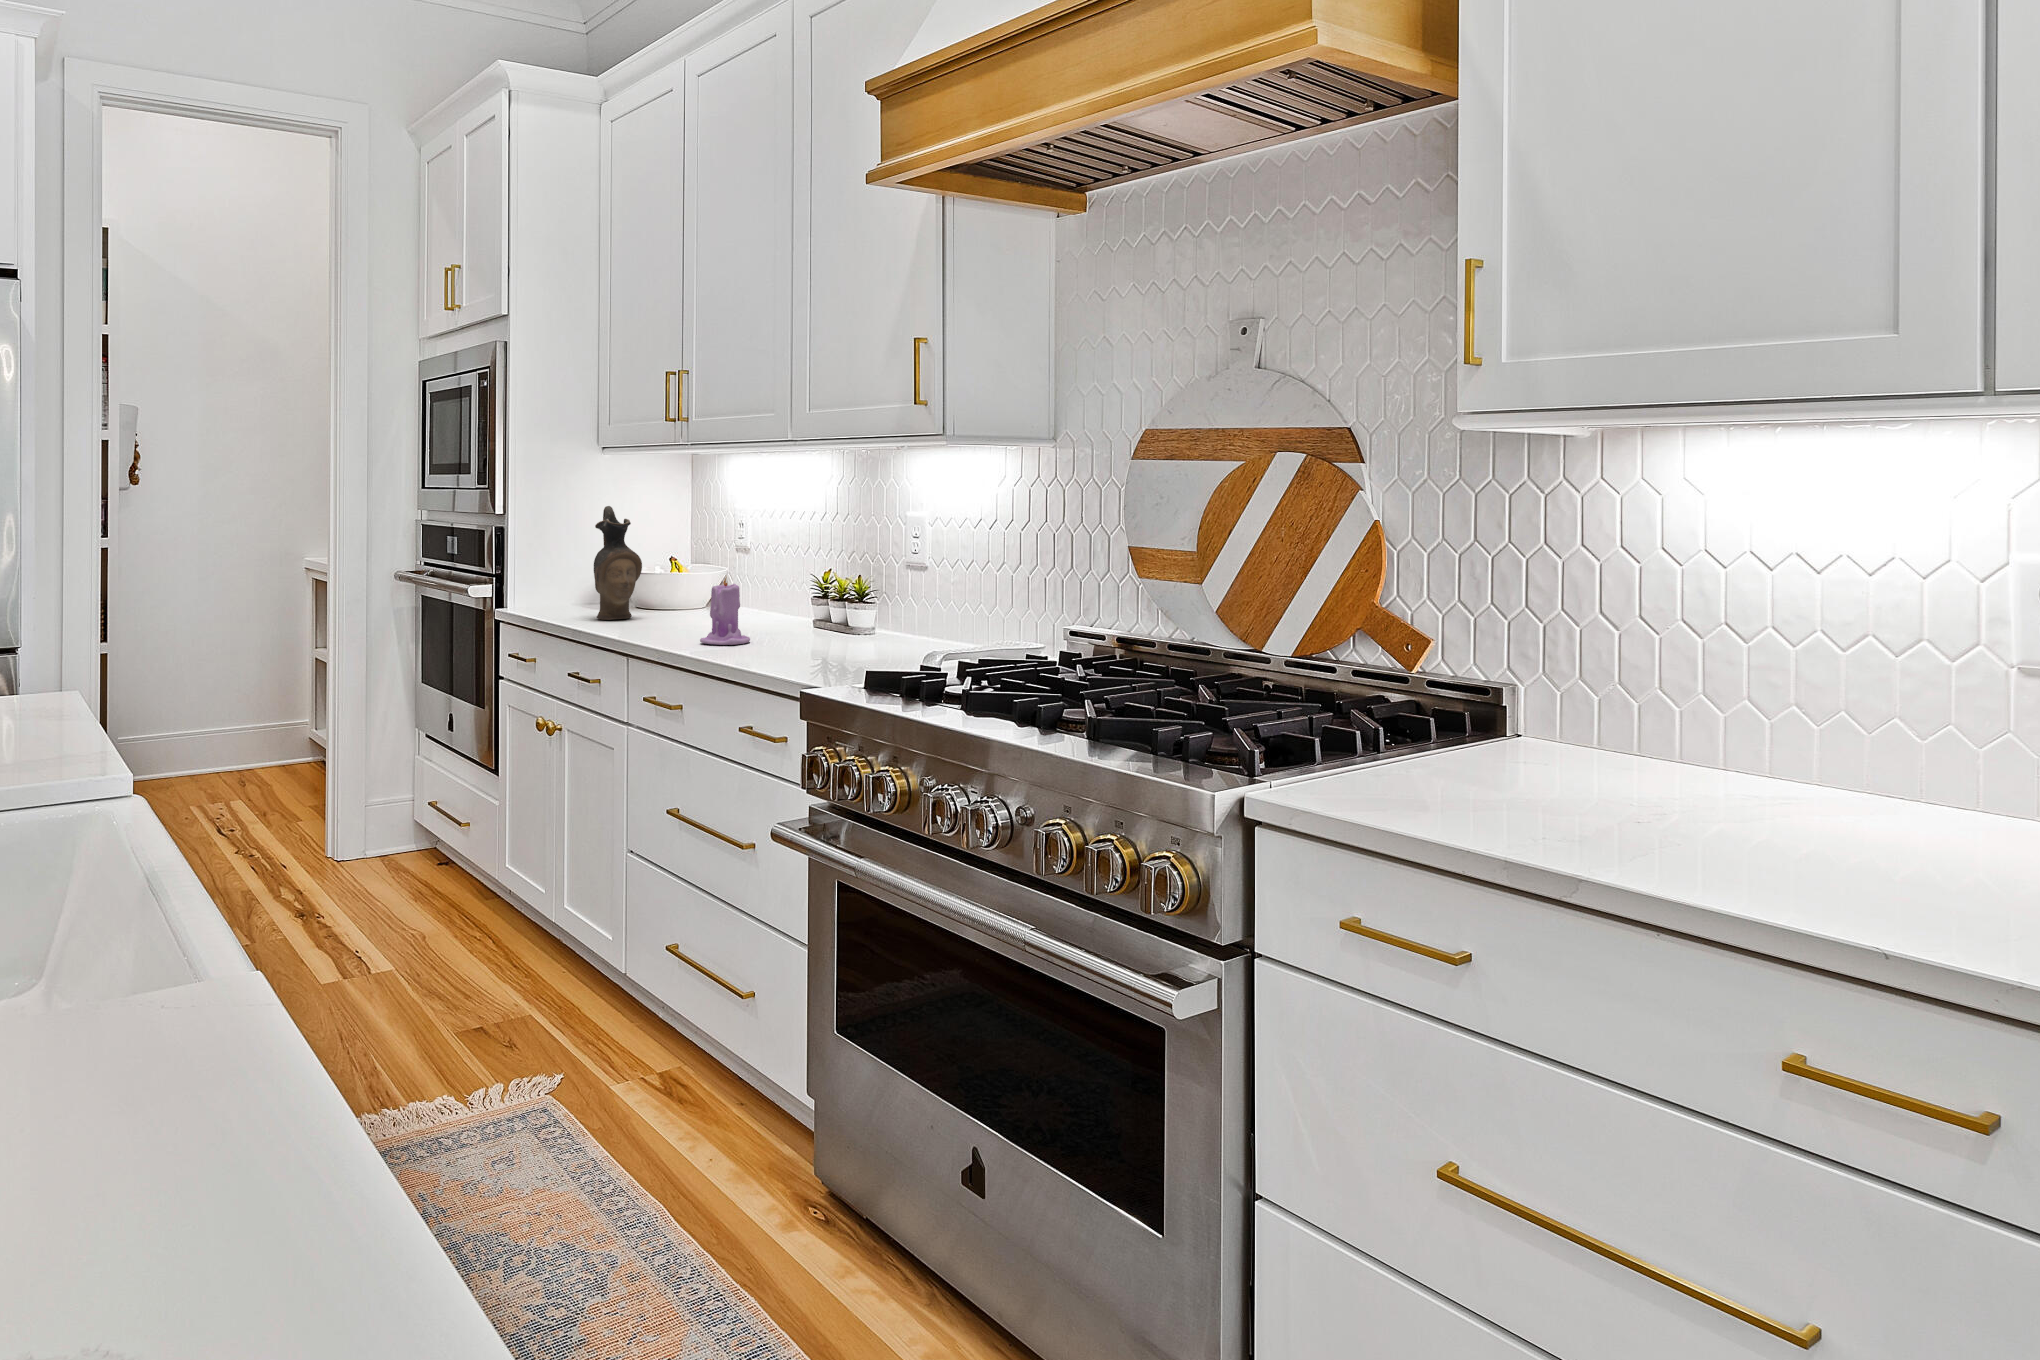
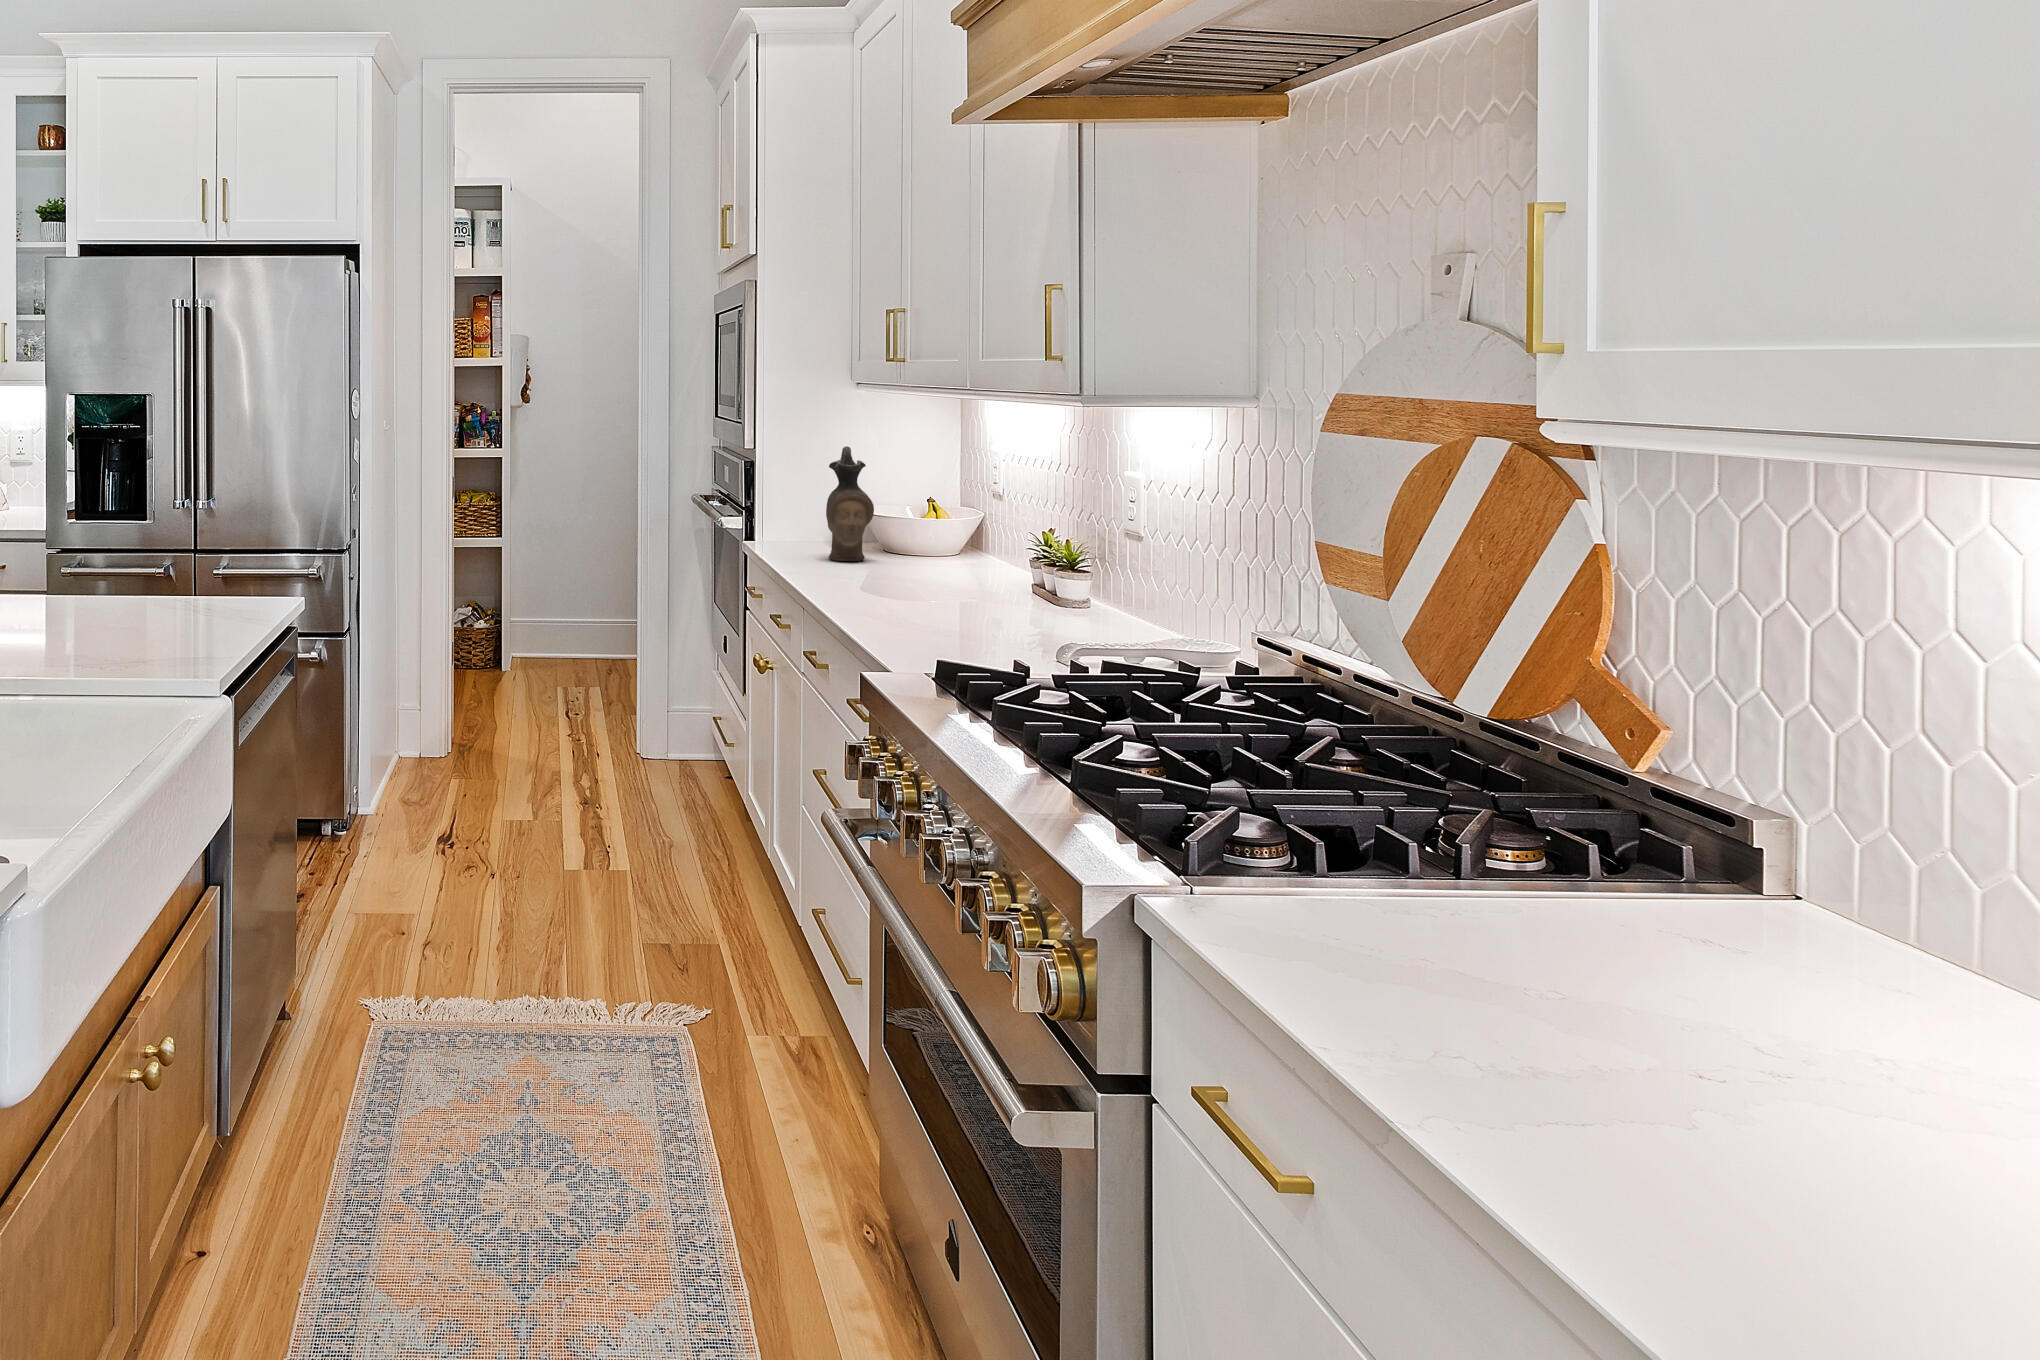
candle: present [700,577,750,645] -> none [870,530,924,603]

